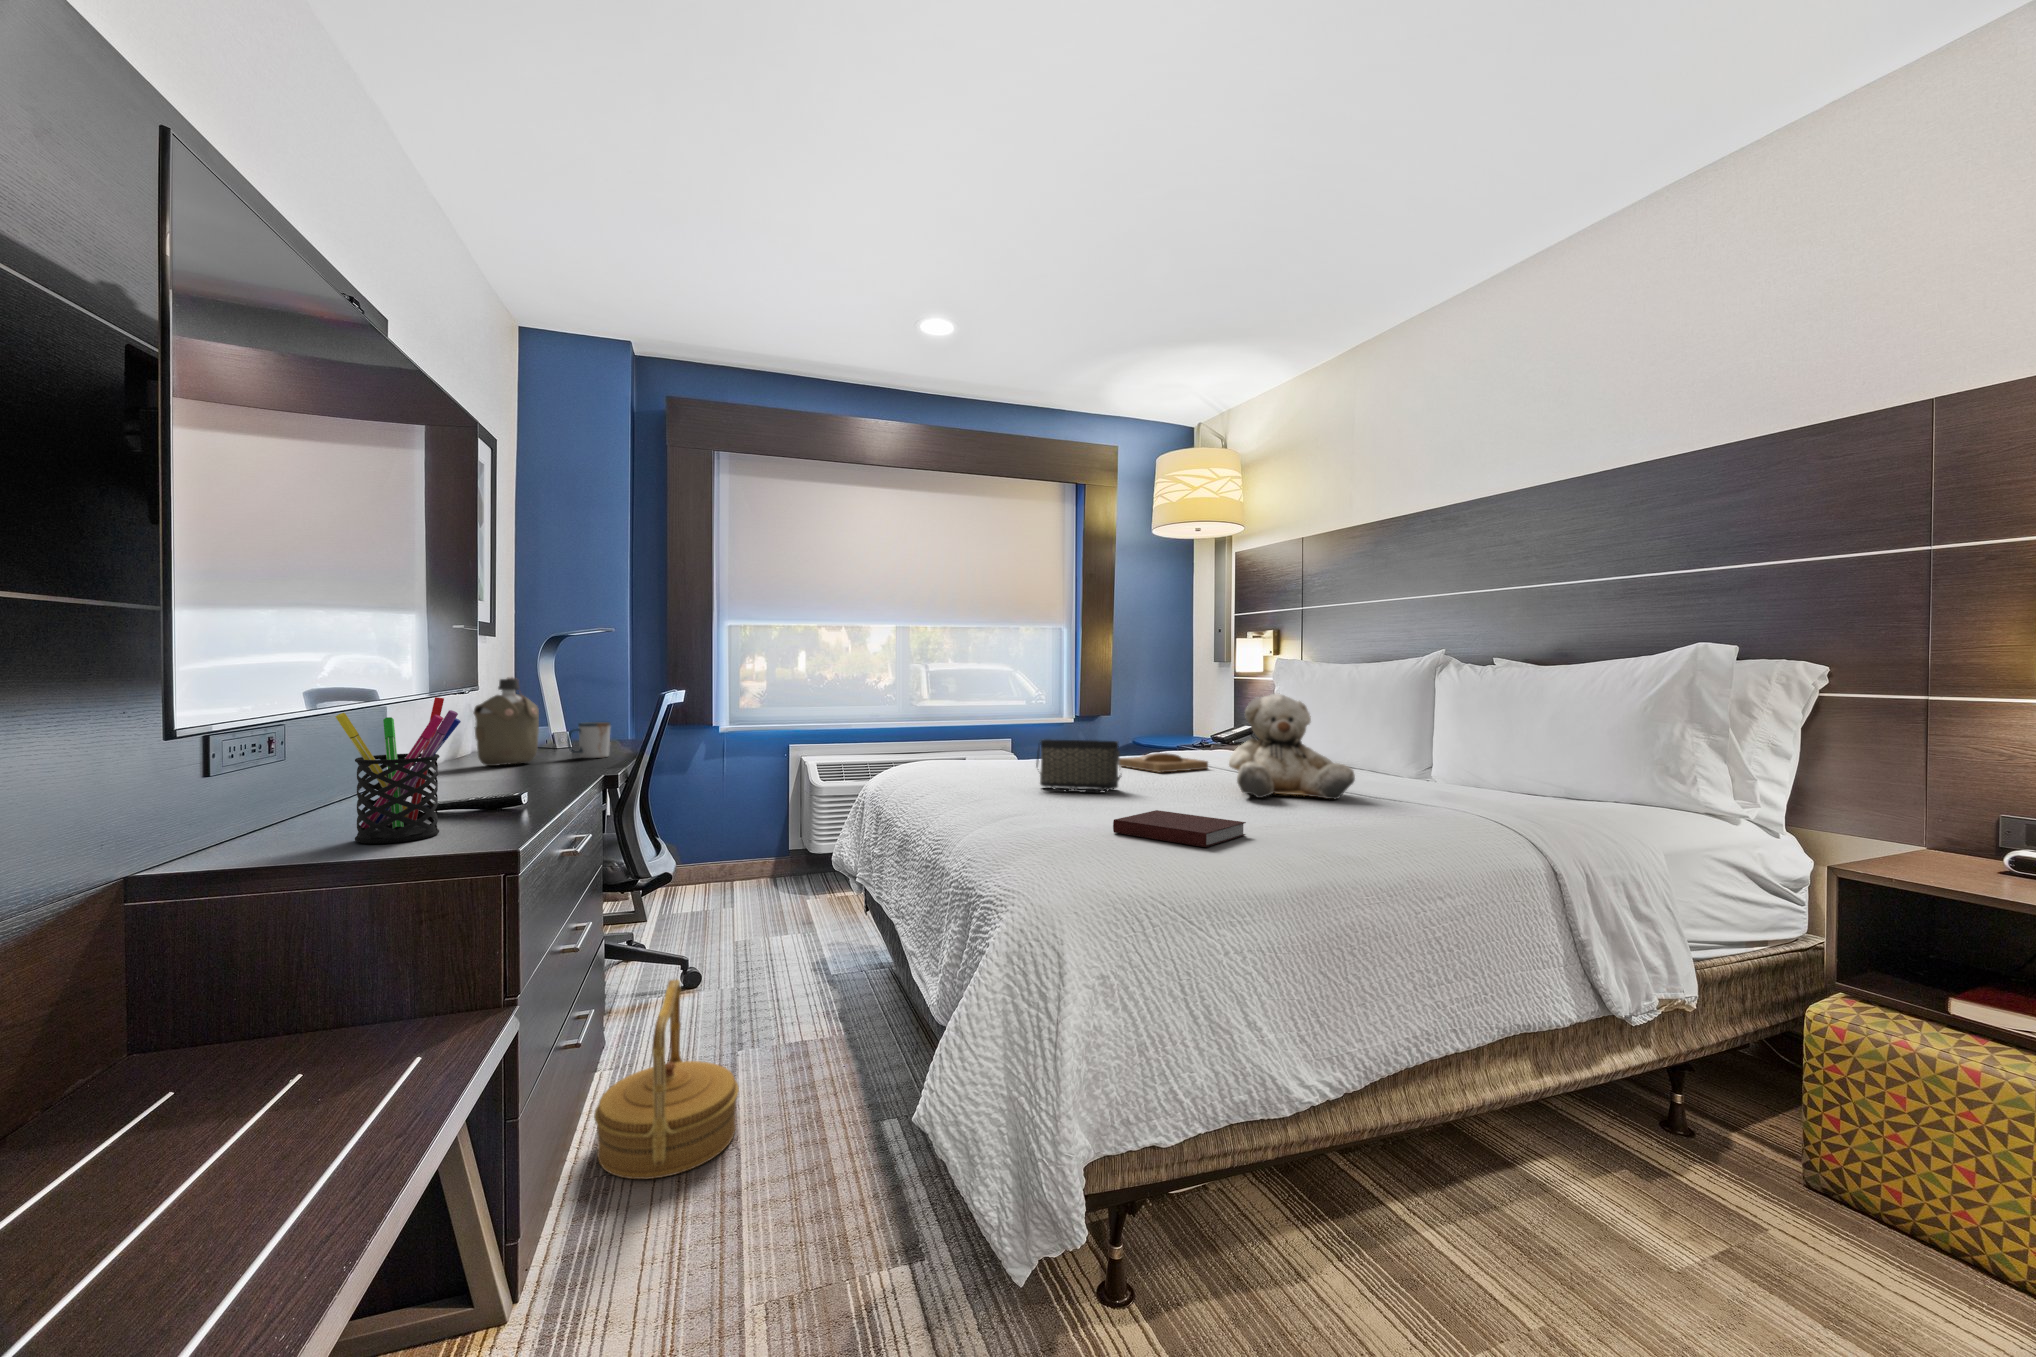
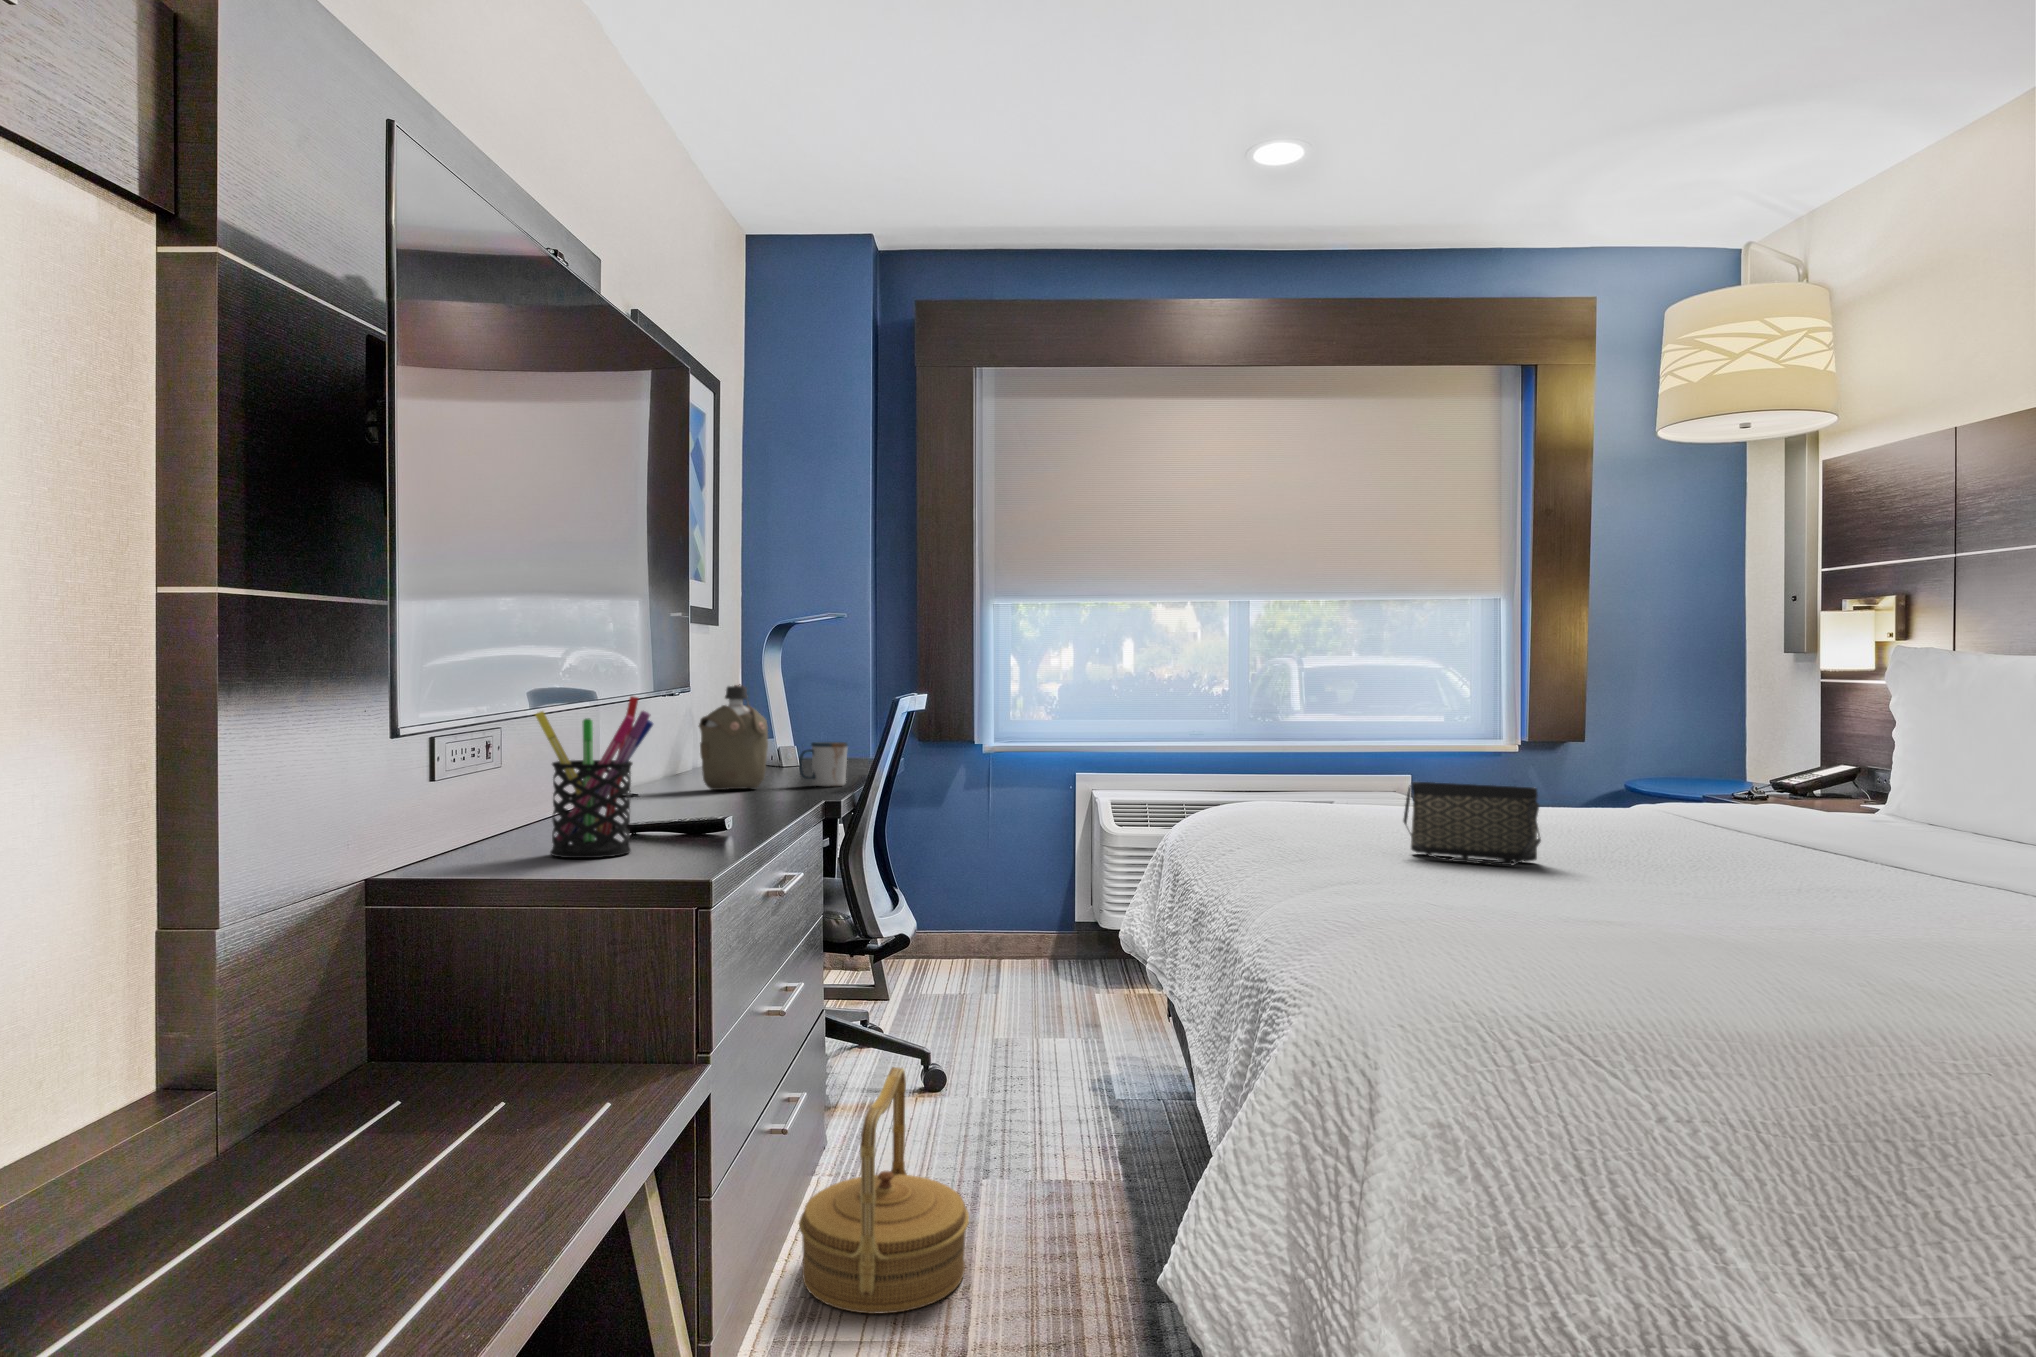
teddy bear: present [1229,693,1355,799] -> none [1734,717,1979,900]
tray: present [1119,753,1208,773] -> none [1555,815,1713,843]
notebook: present [1113,810,1246,847] -> none [1498,892,1730,951]

